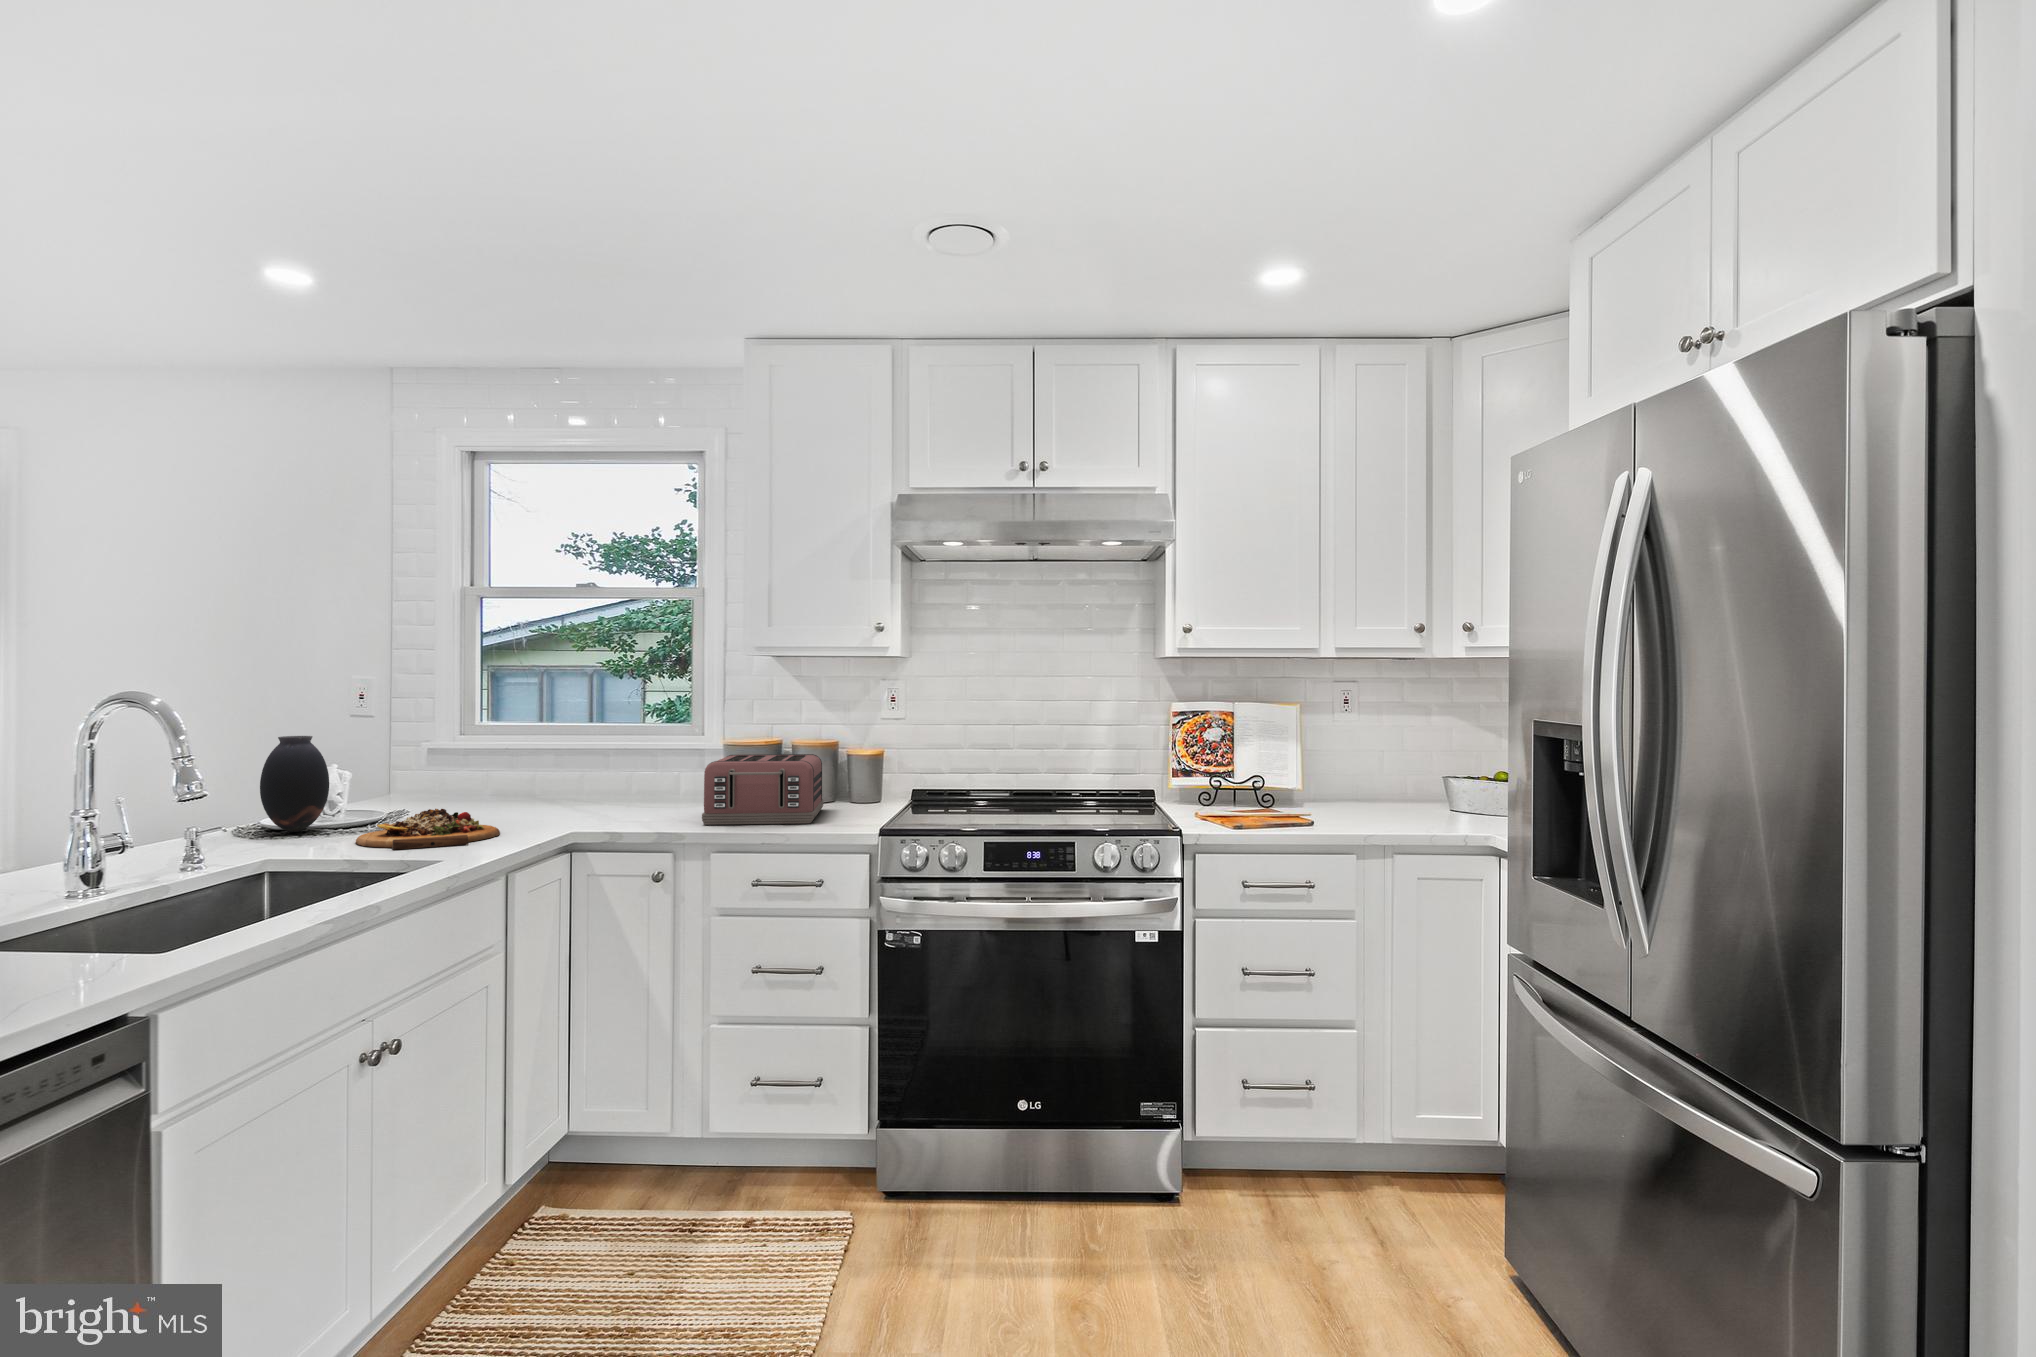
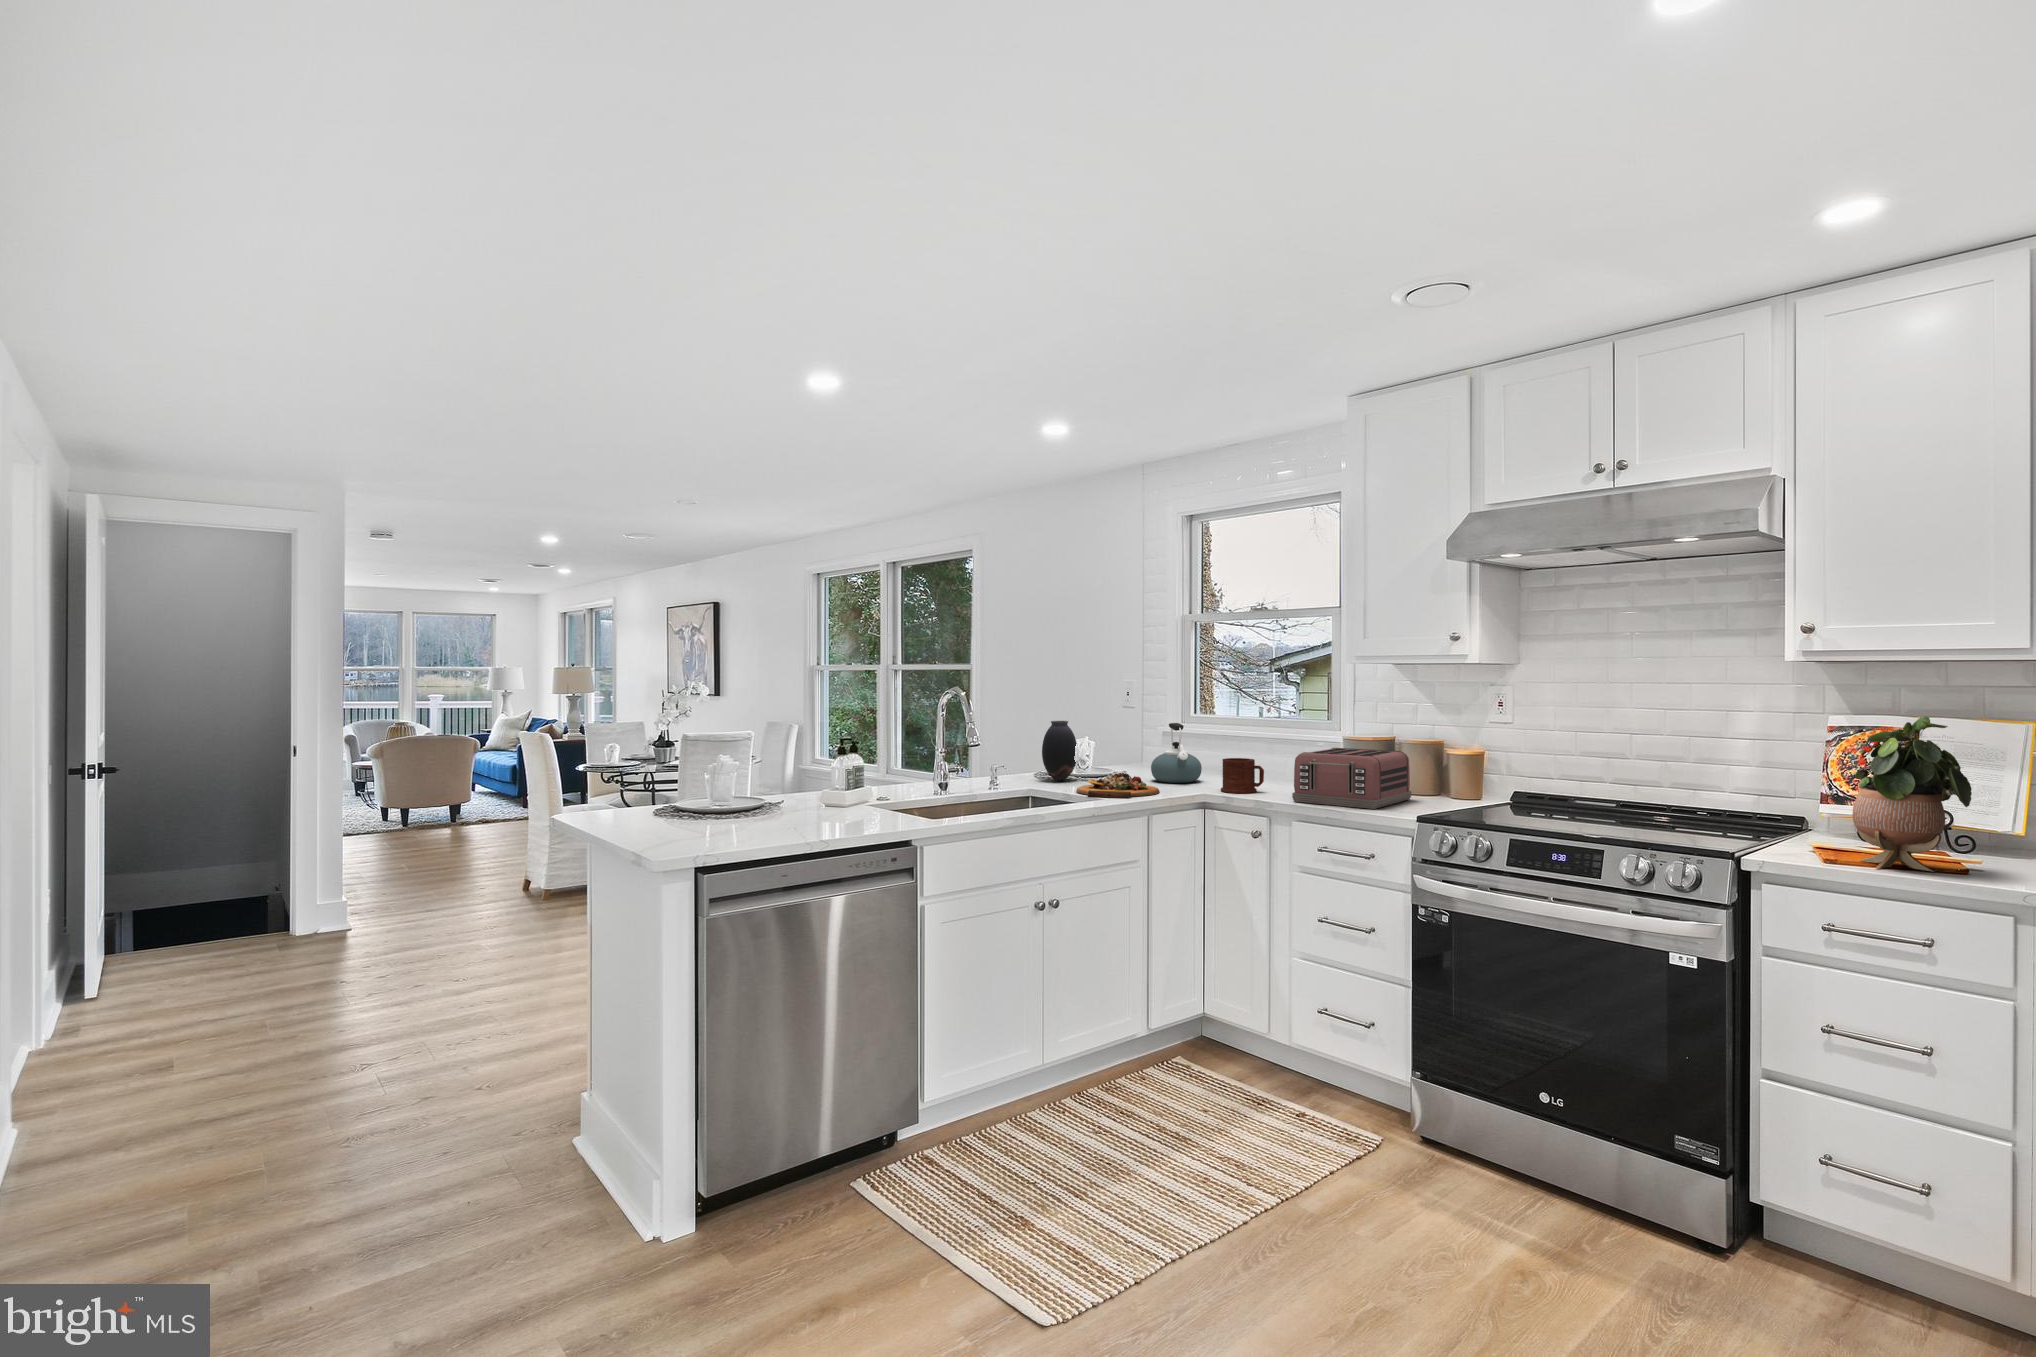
potted plant: none [1250,697,1329,827] -> present [1852,717,1972,872]
kettle: none [454,733,533,818] -> present [1151,723,1202,783]
mug: none [583,775,643,823] -> present [1221,758,1264,793]

